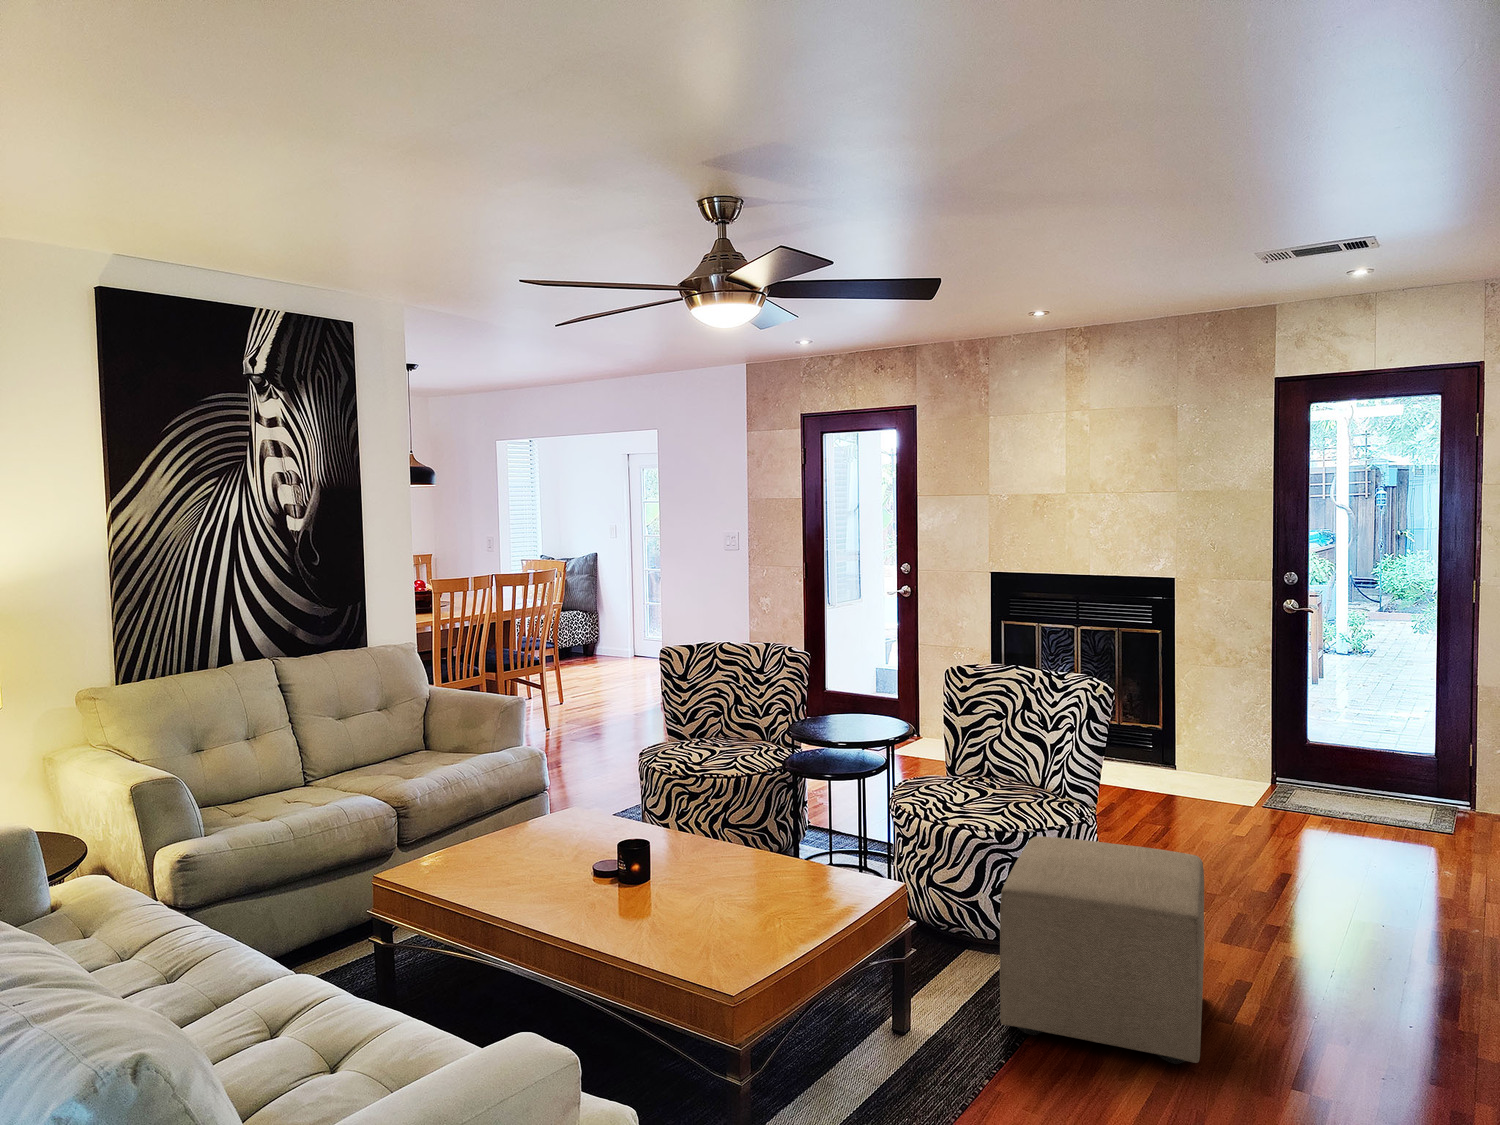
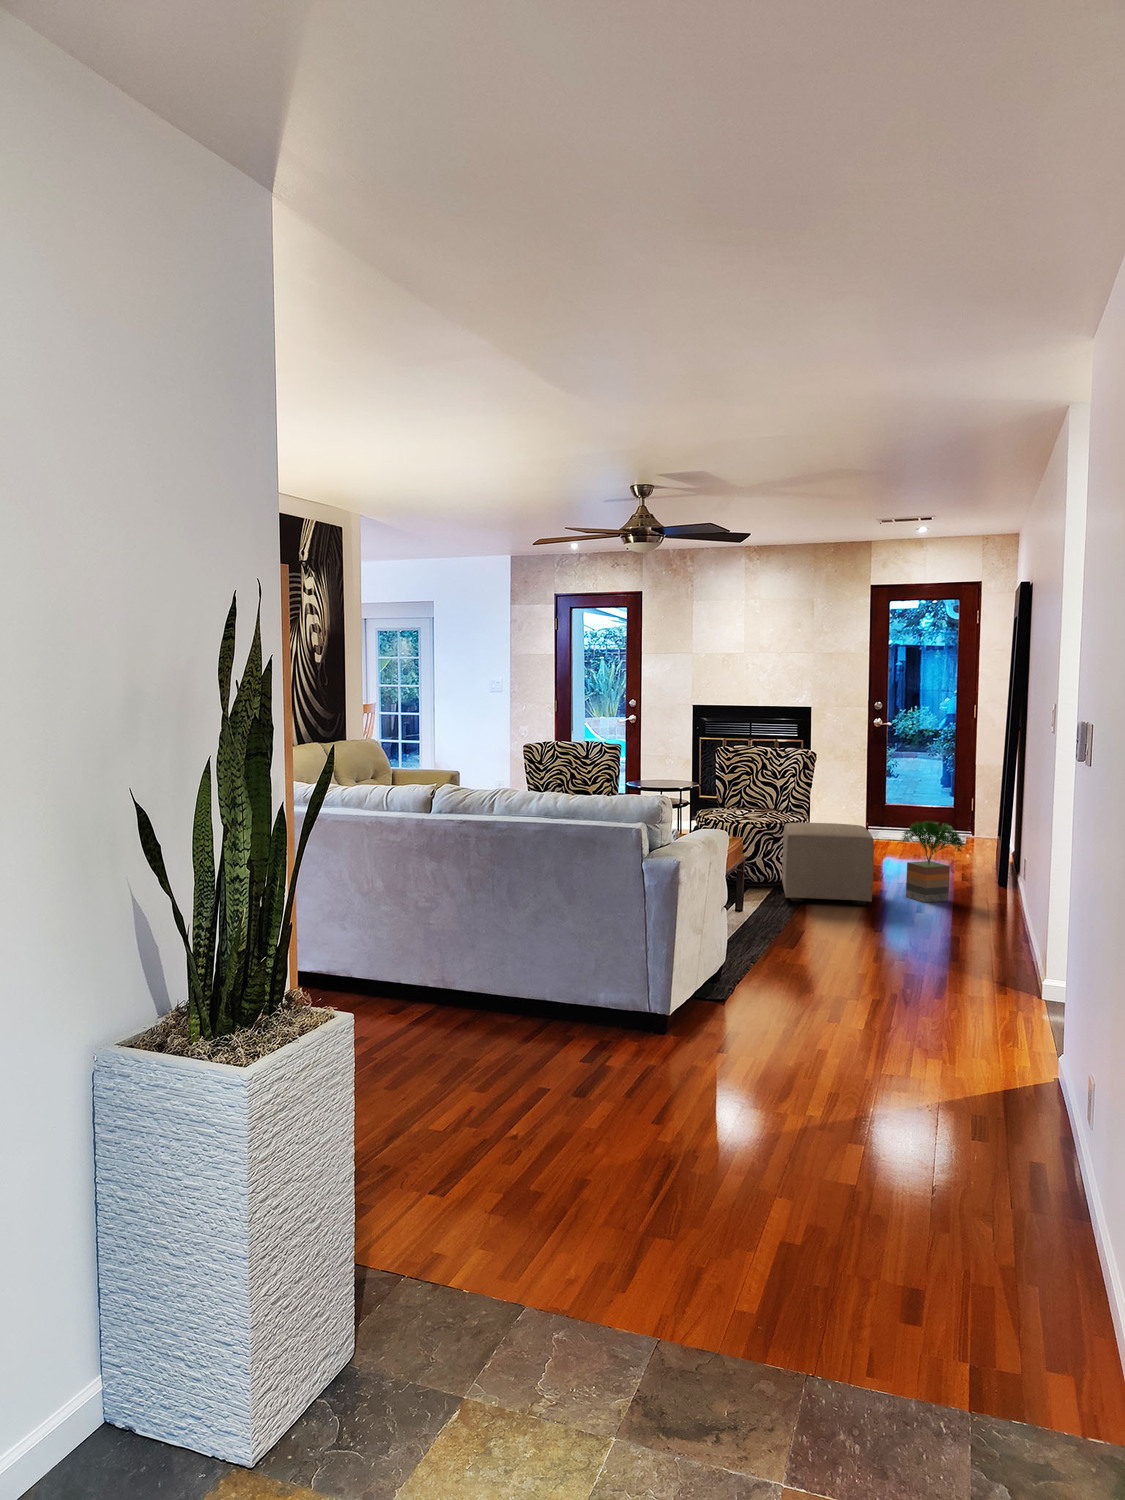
potted tree: none [1284,857,1449,1062] -> present [902,821,964,903]

